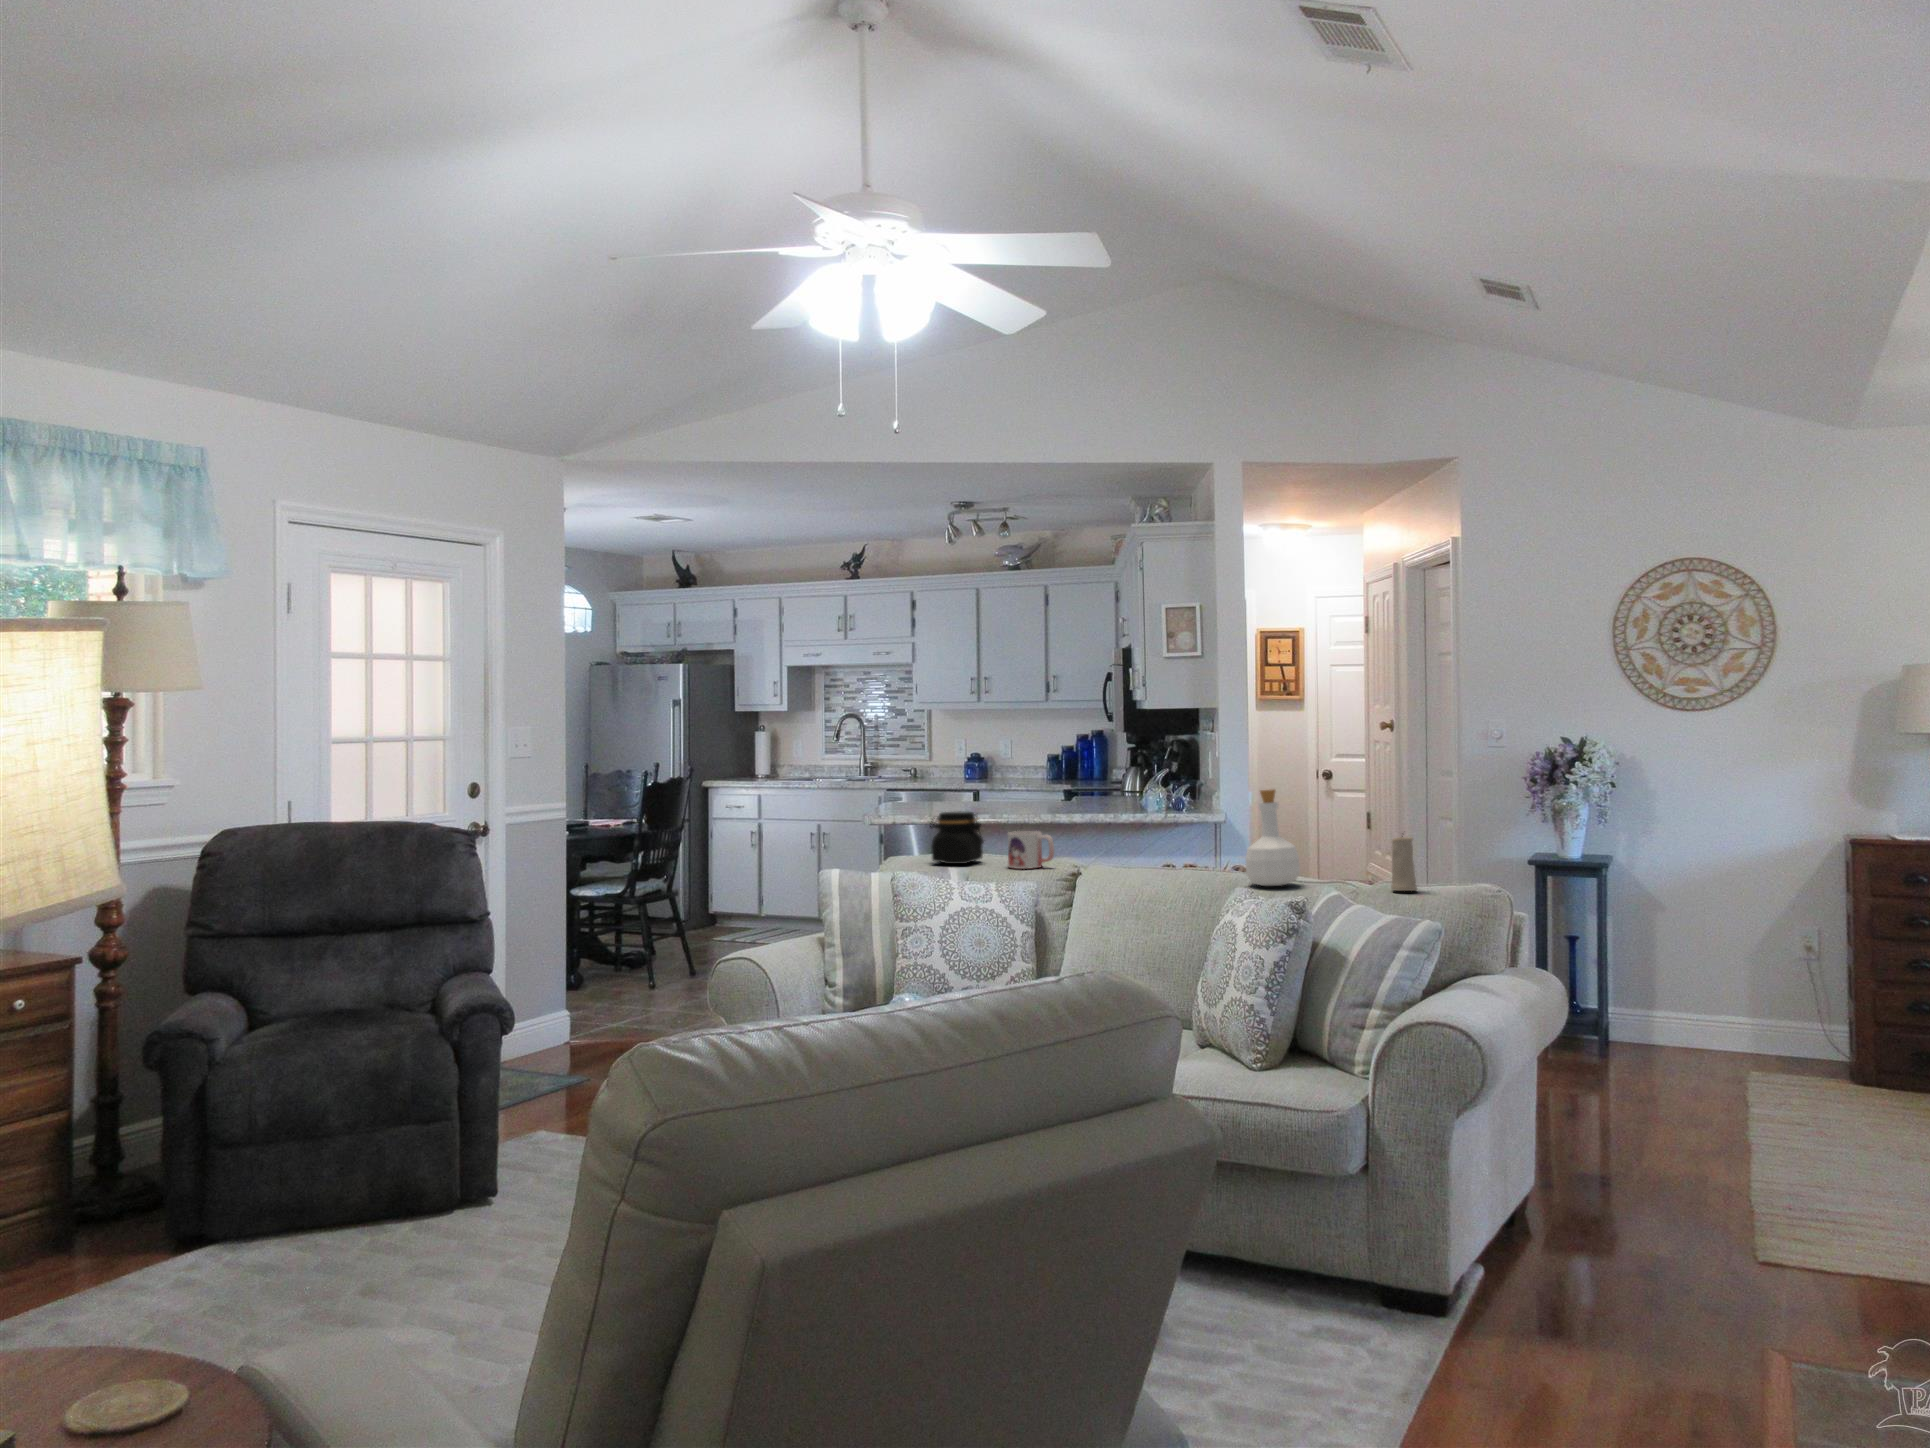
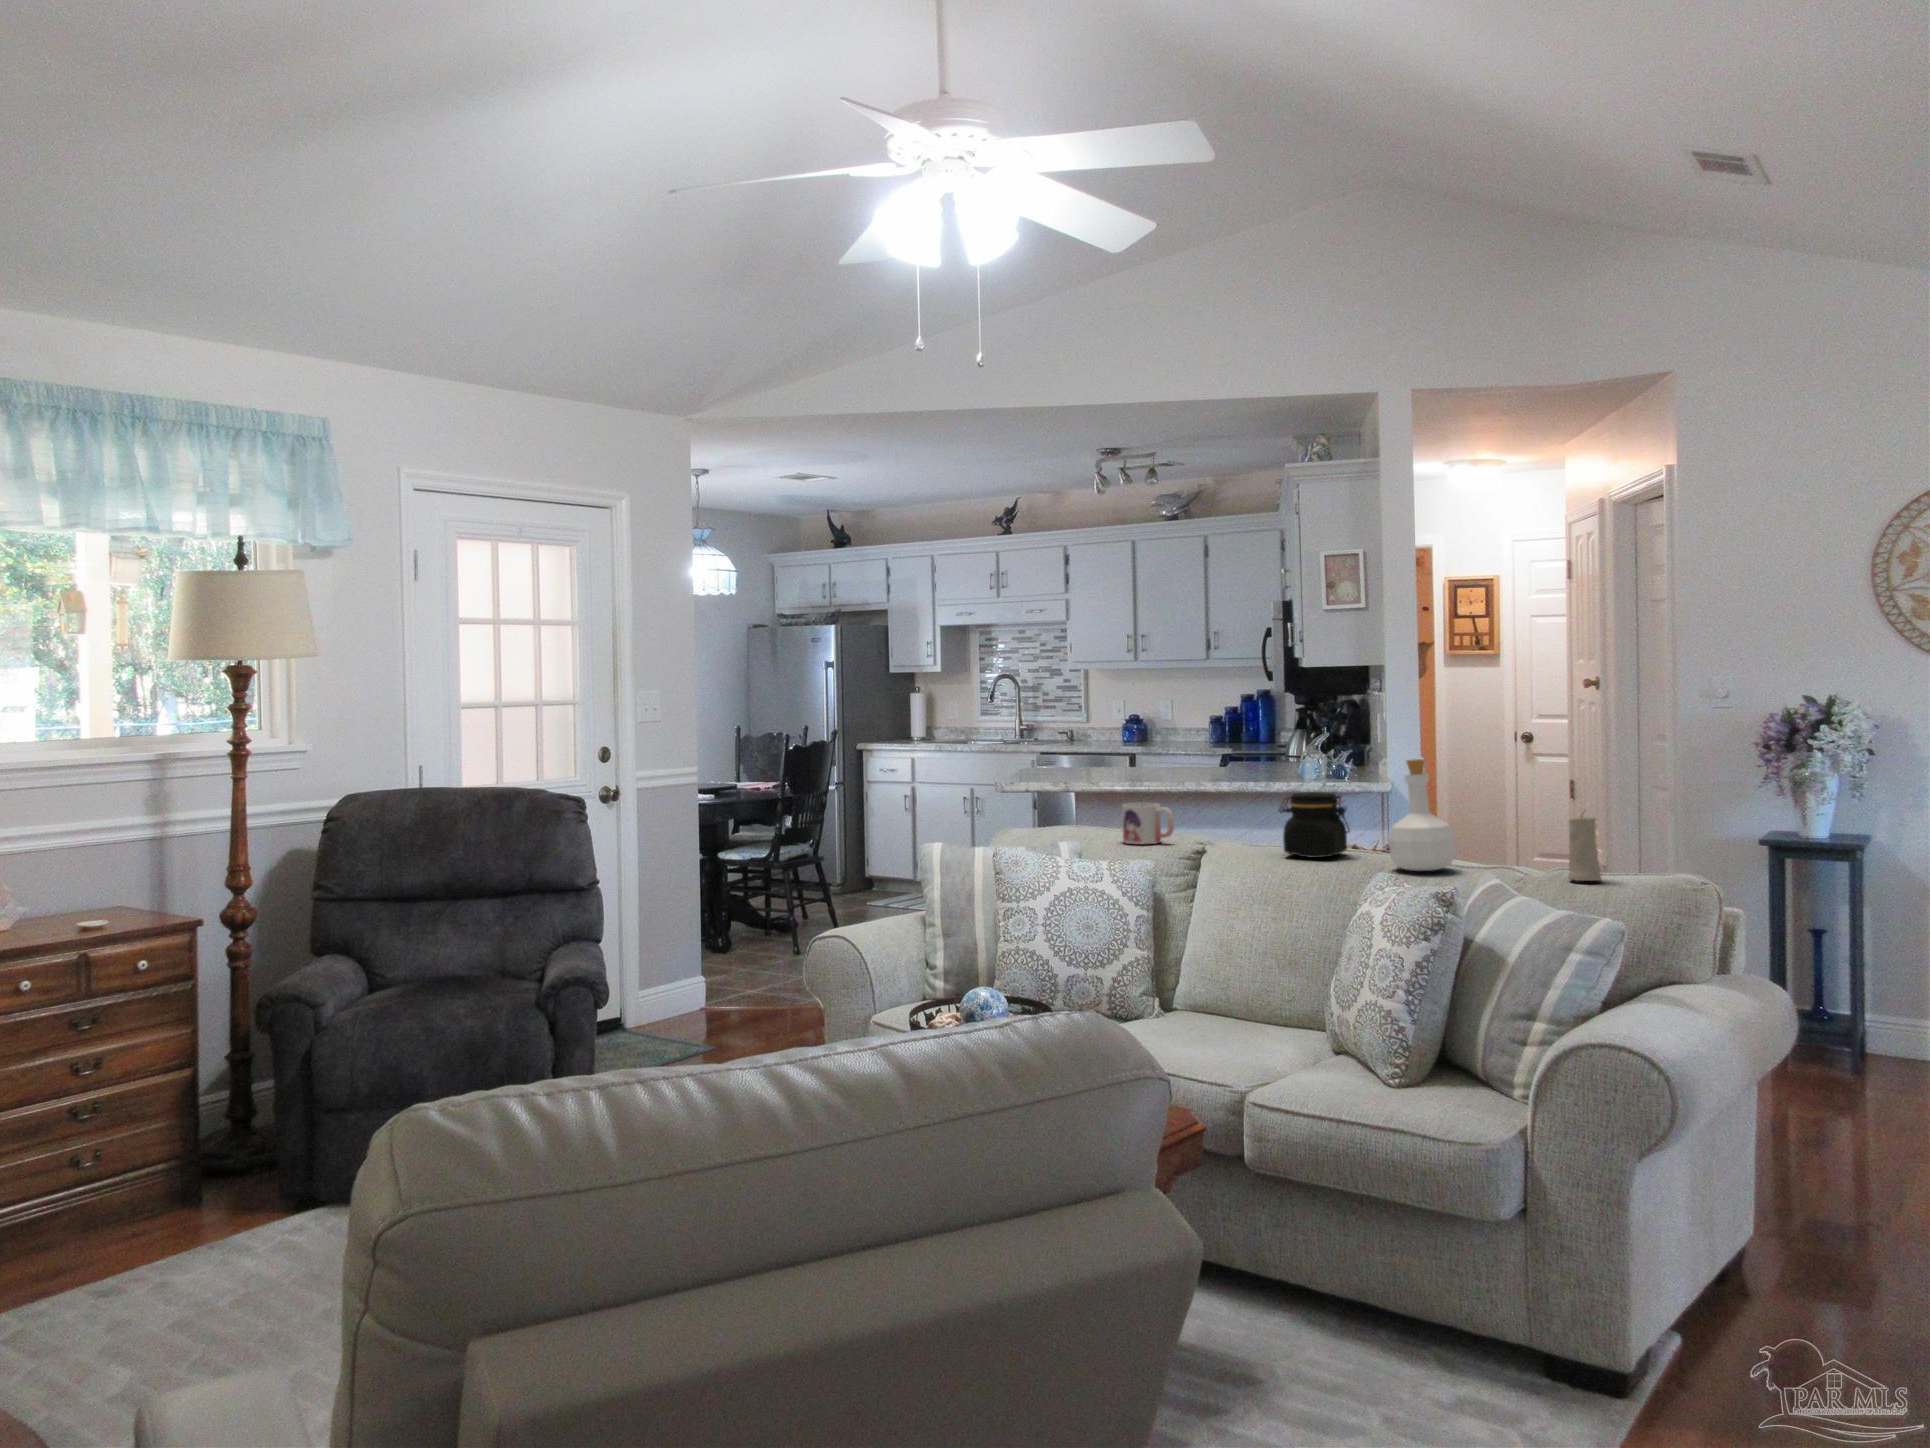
jar: present [930,811,983,864] -> present [1279,792,1350,858]

